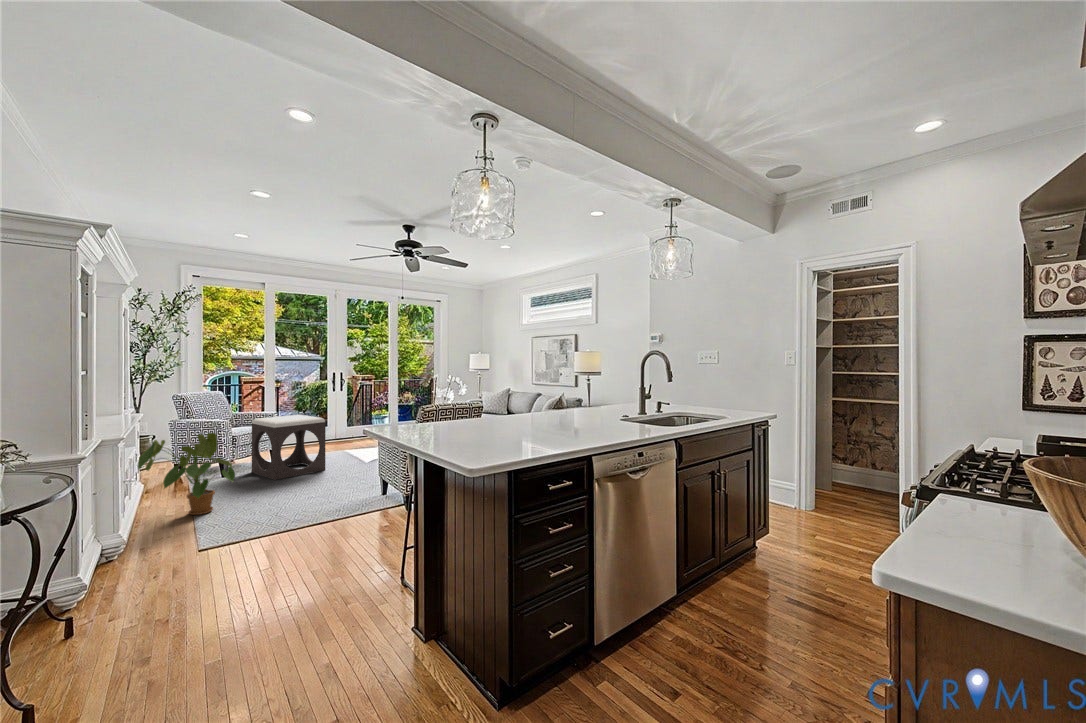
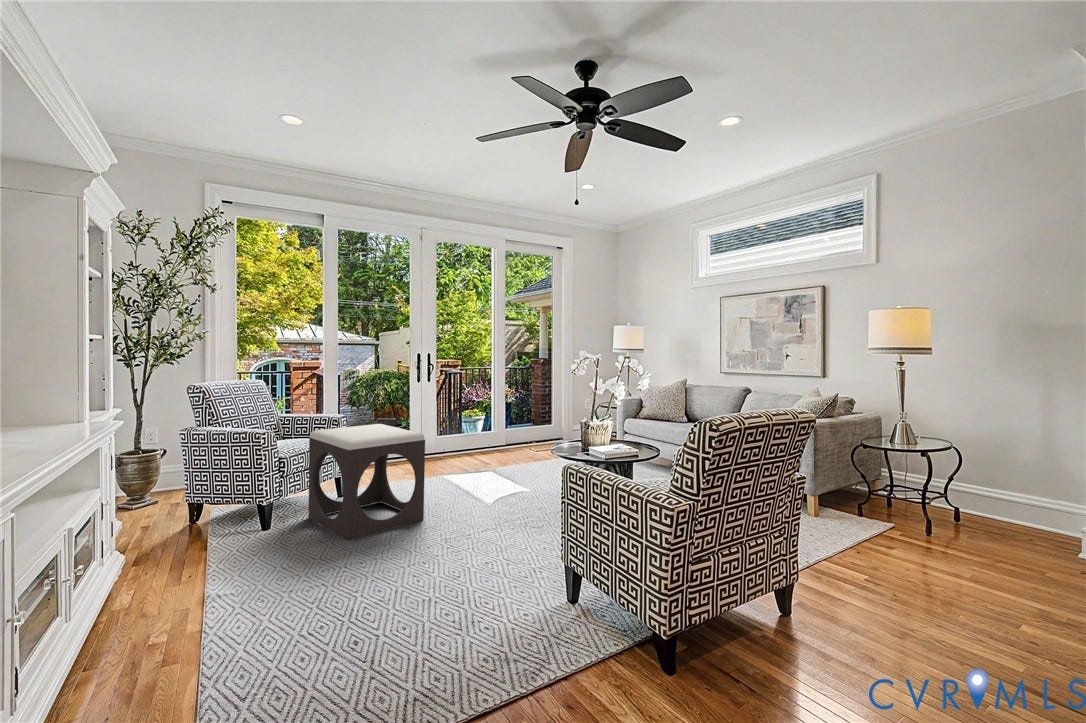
house plant: present [138,433,235,515] -> none [108,471,291,635]

